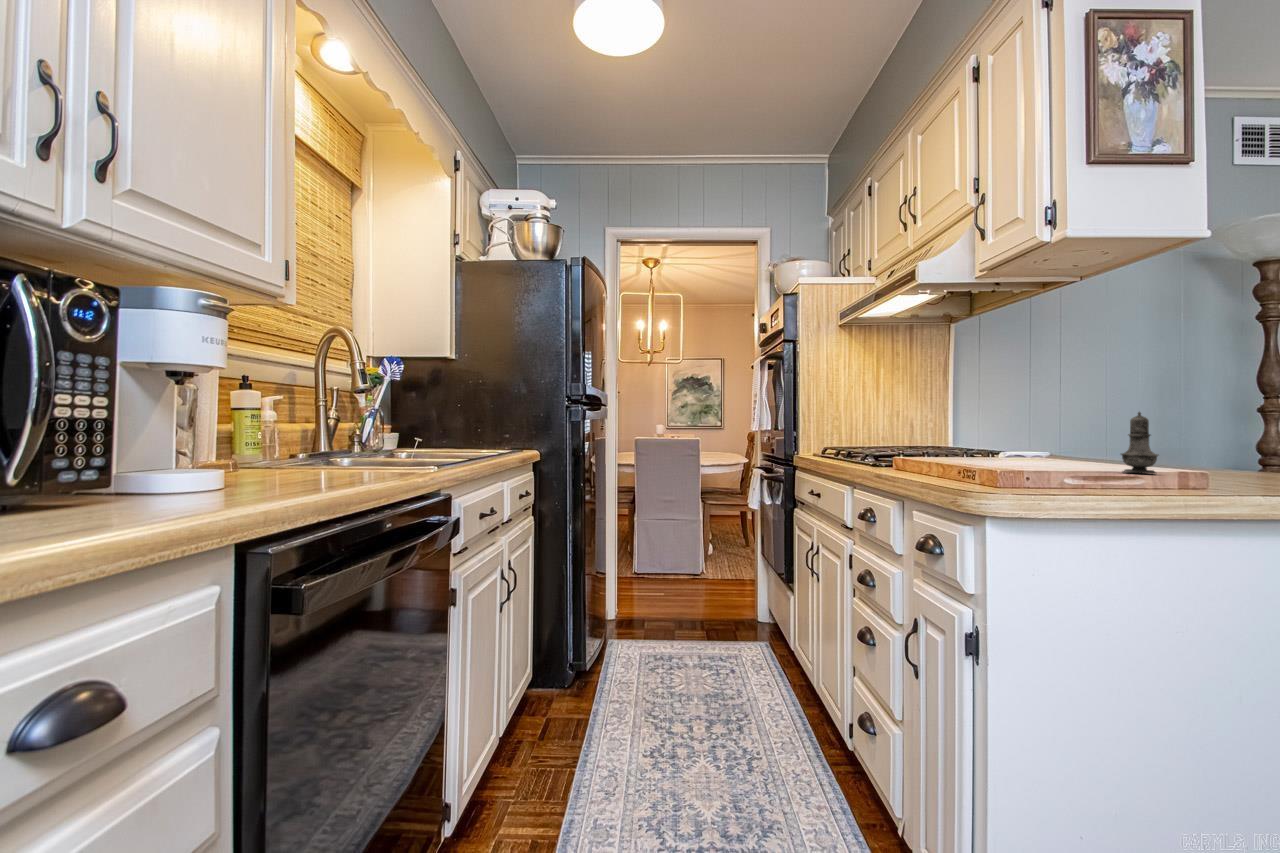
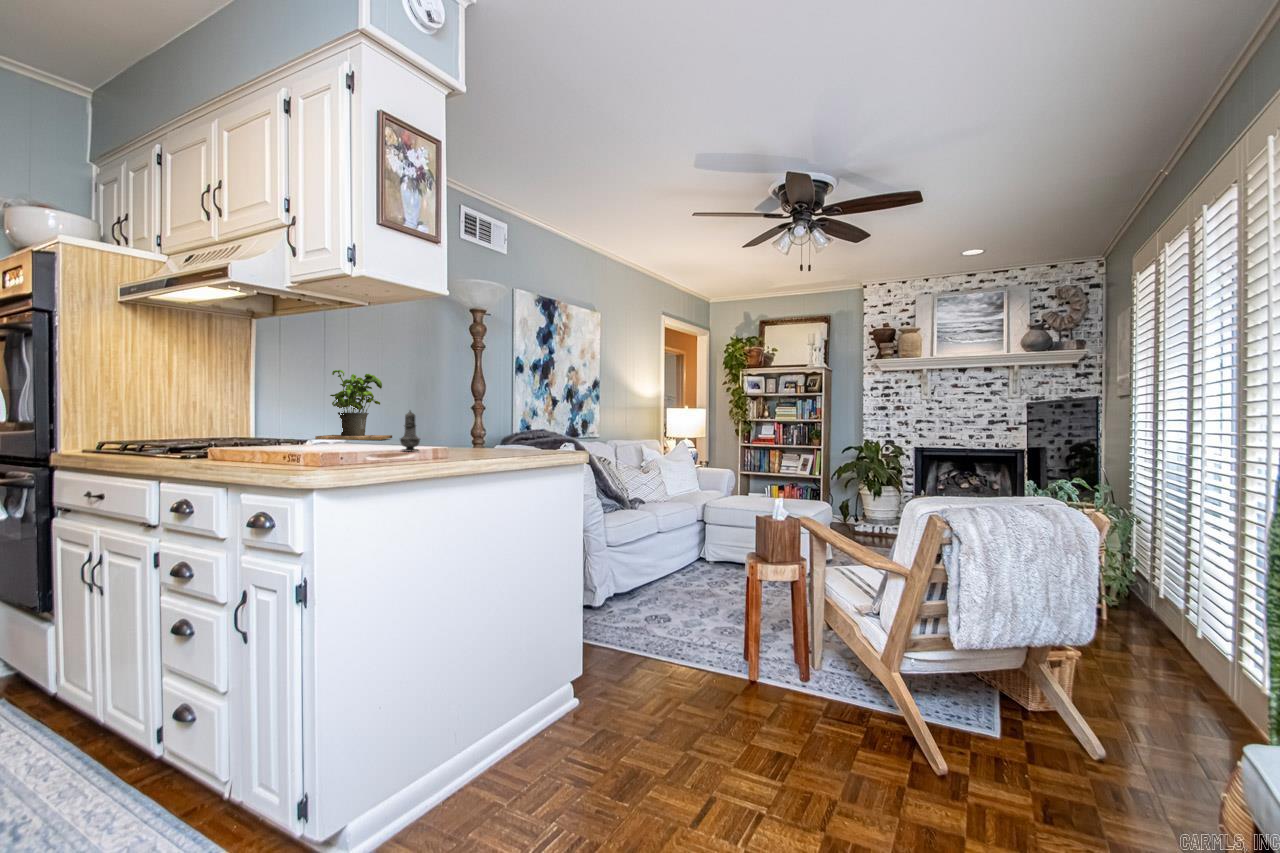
potted plant: none [1020,368,1127,453] -> present [315,370,392,440]

